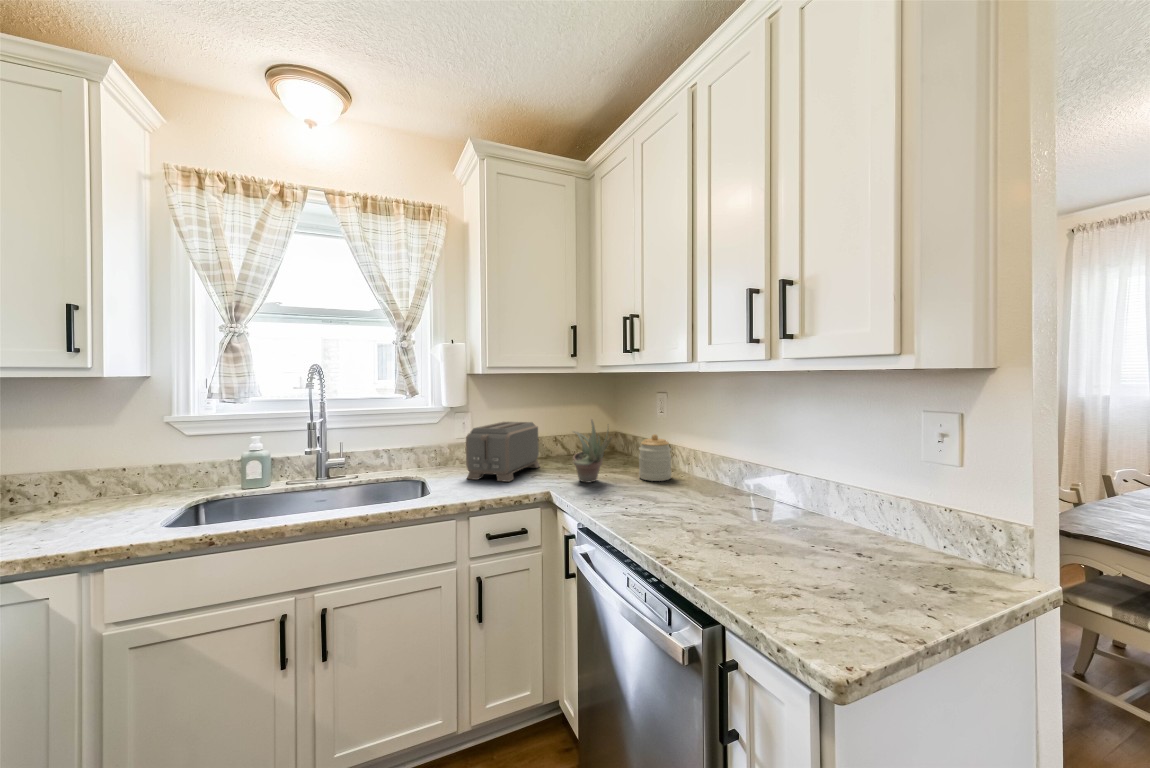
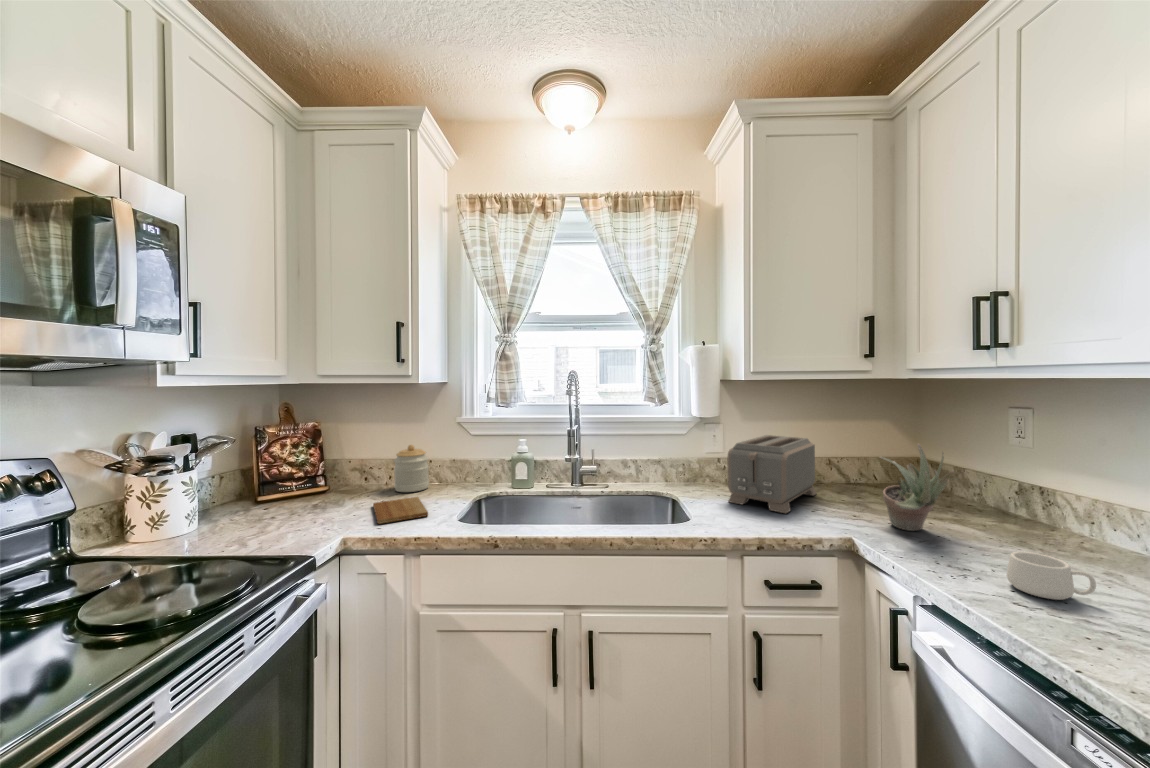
jar: present [639,434,671,481] -> present [394,445,429,492]
mug: none [623,481,660,507] -> present [1007,552,1096,600]
cutting board: none [36,510,126,540] -> present [373,497,428,524]

